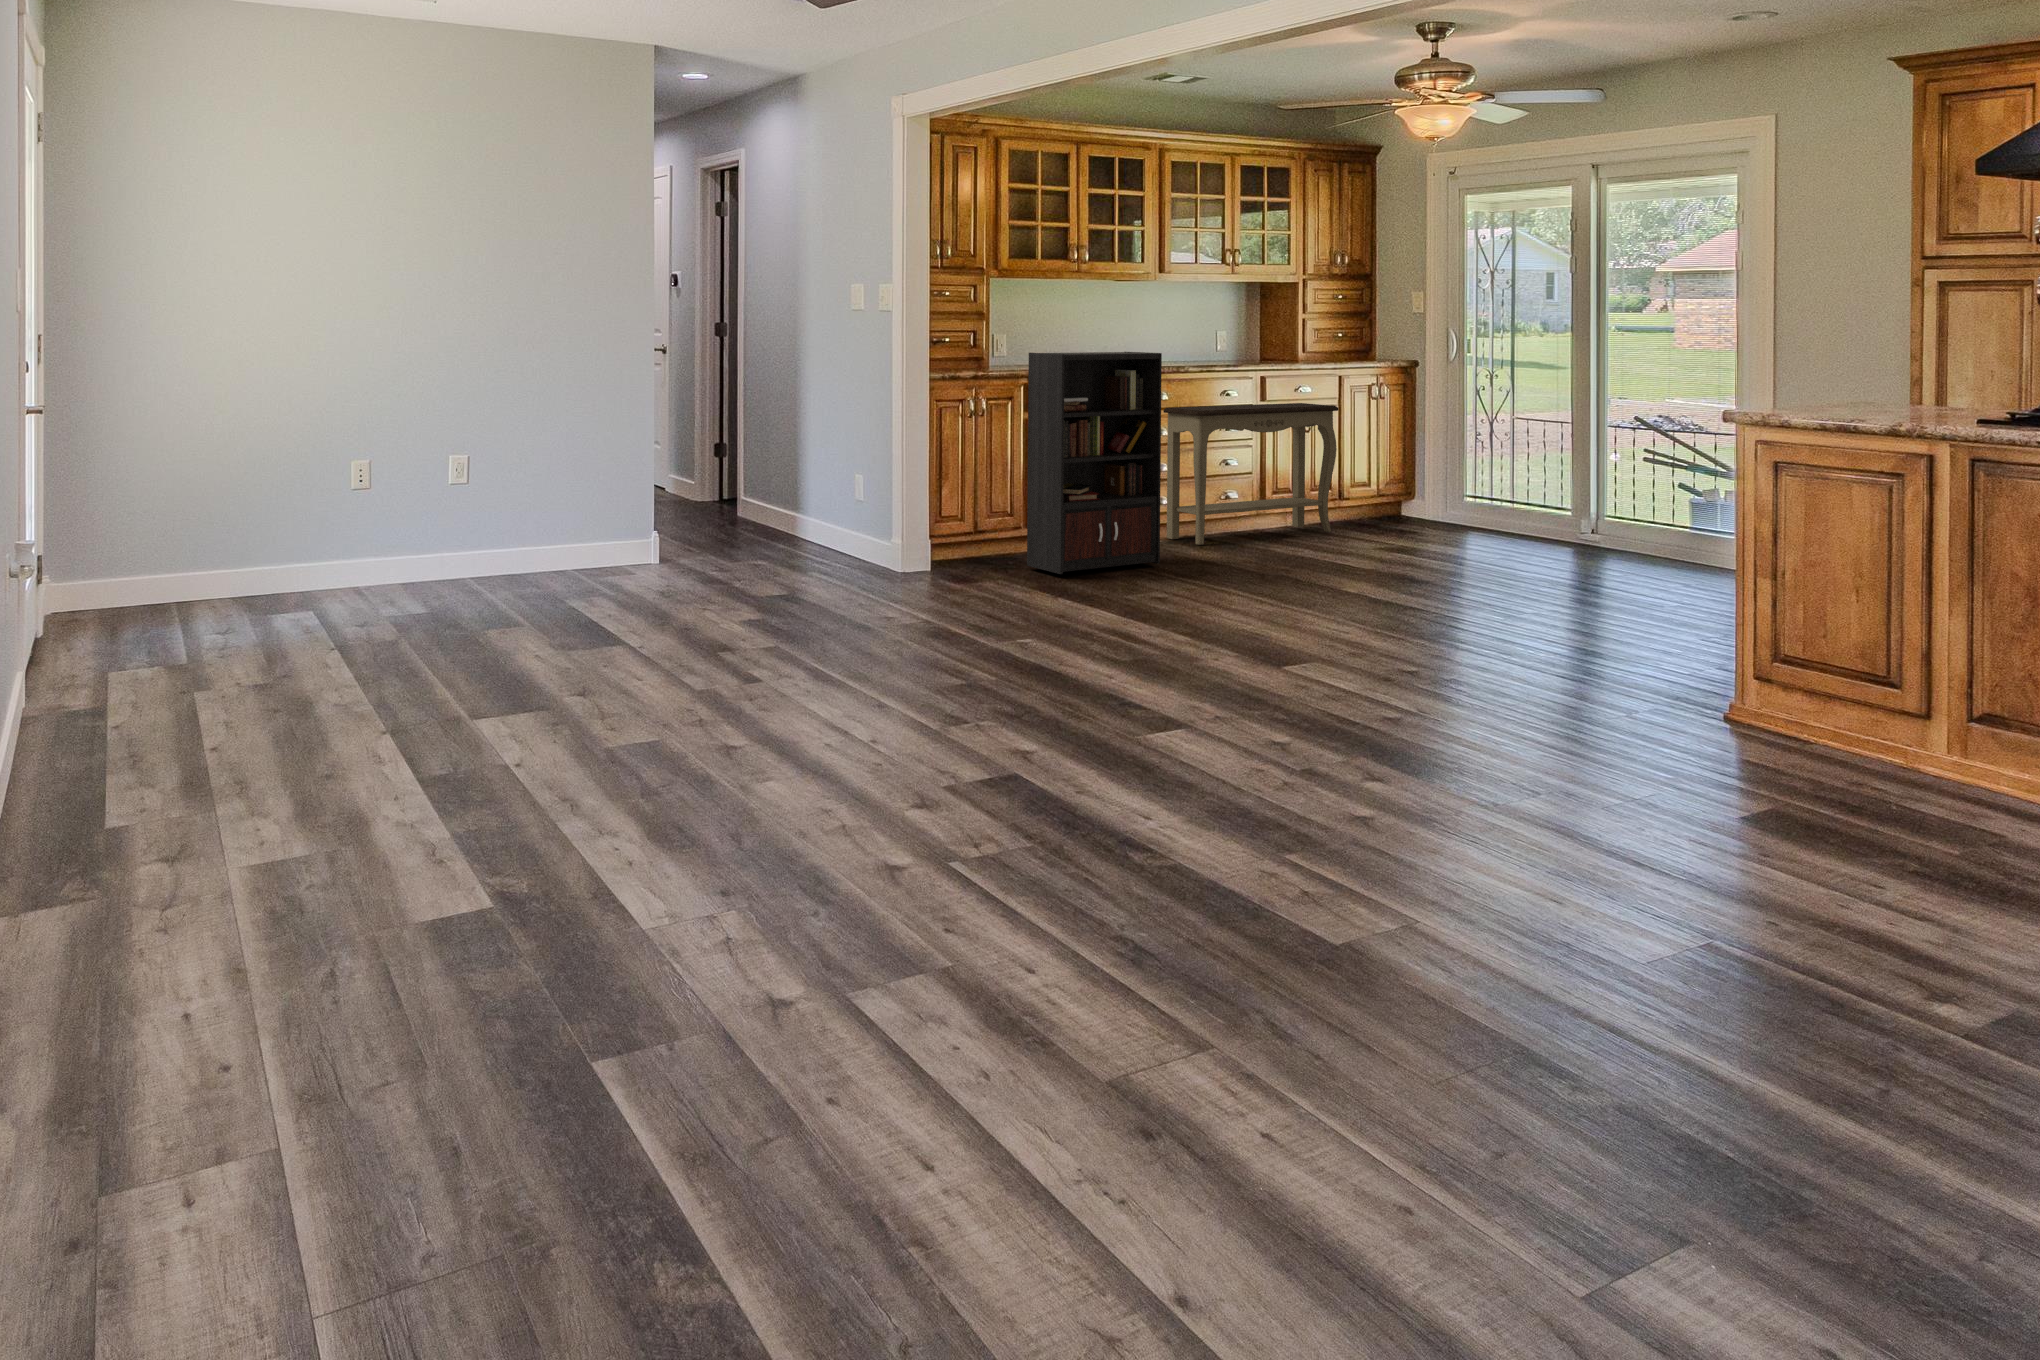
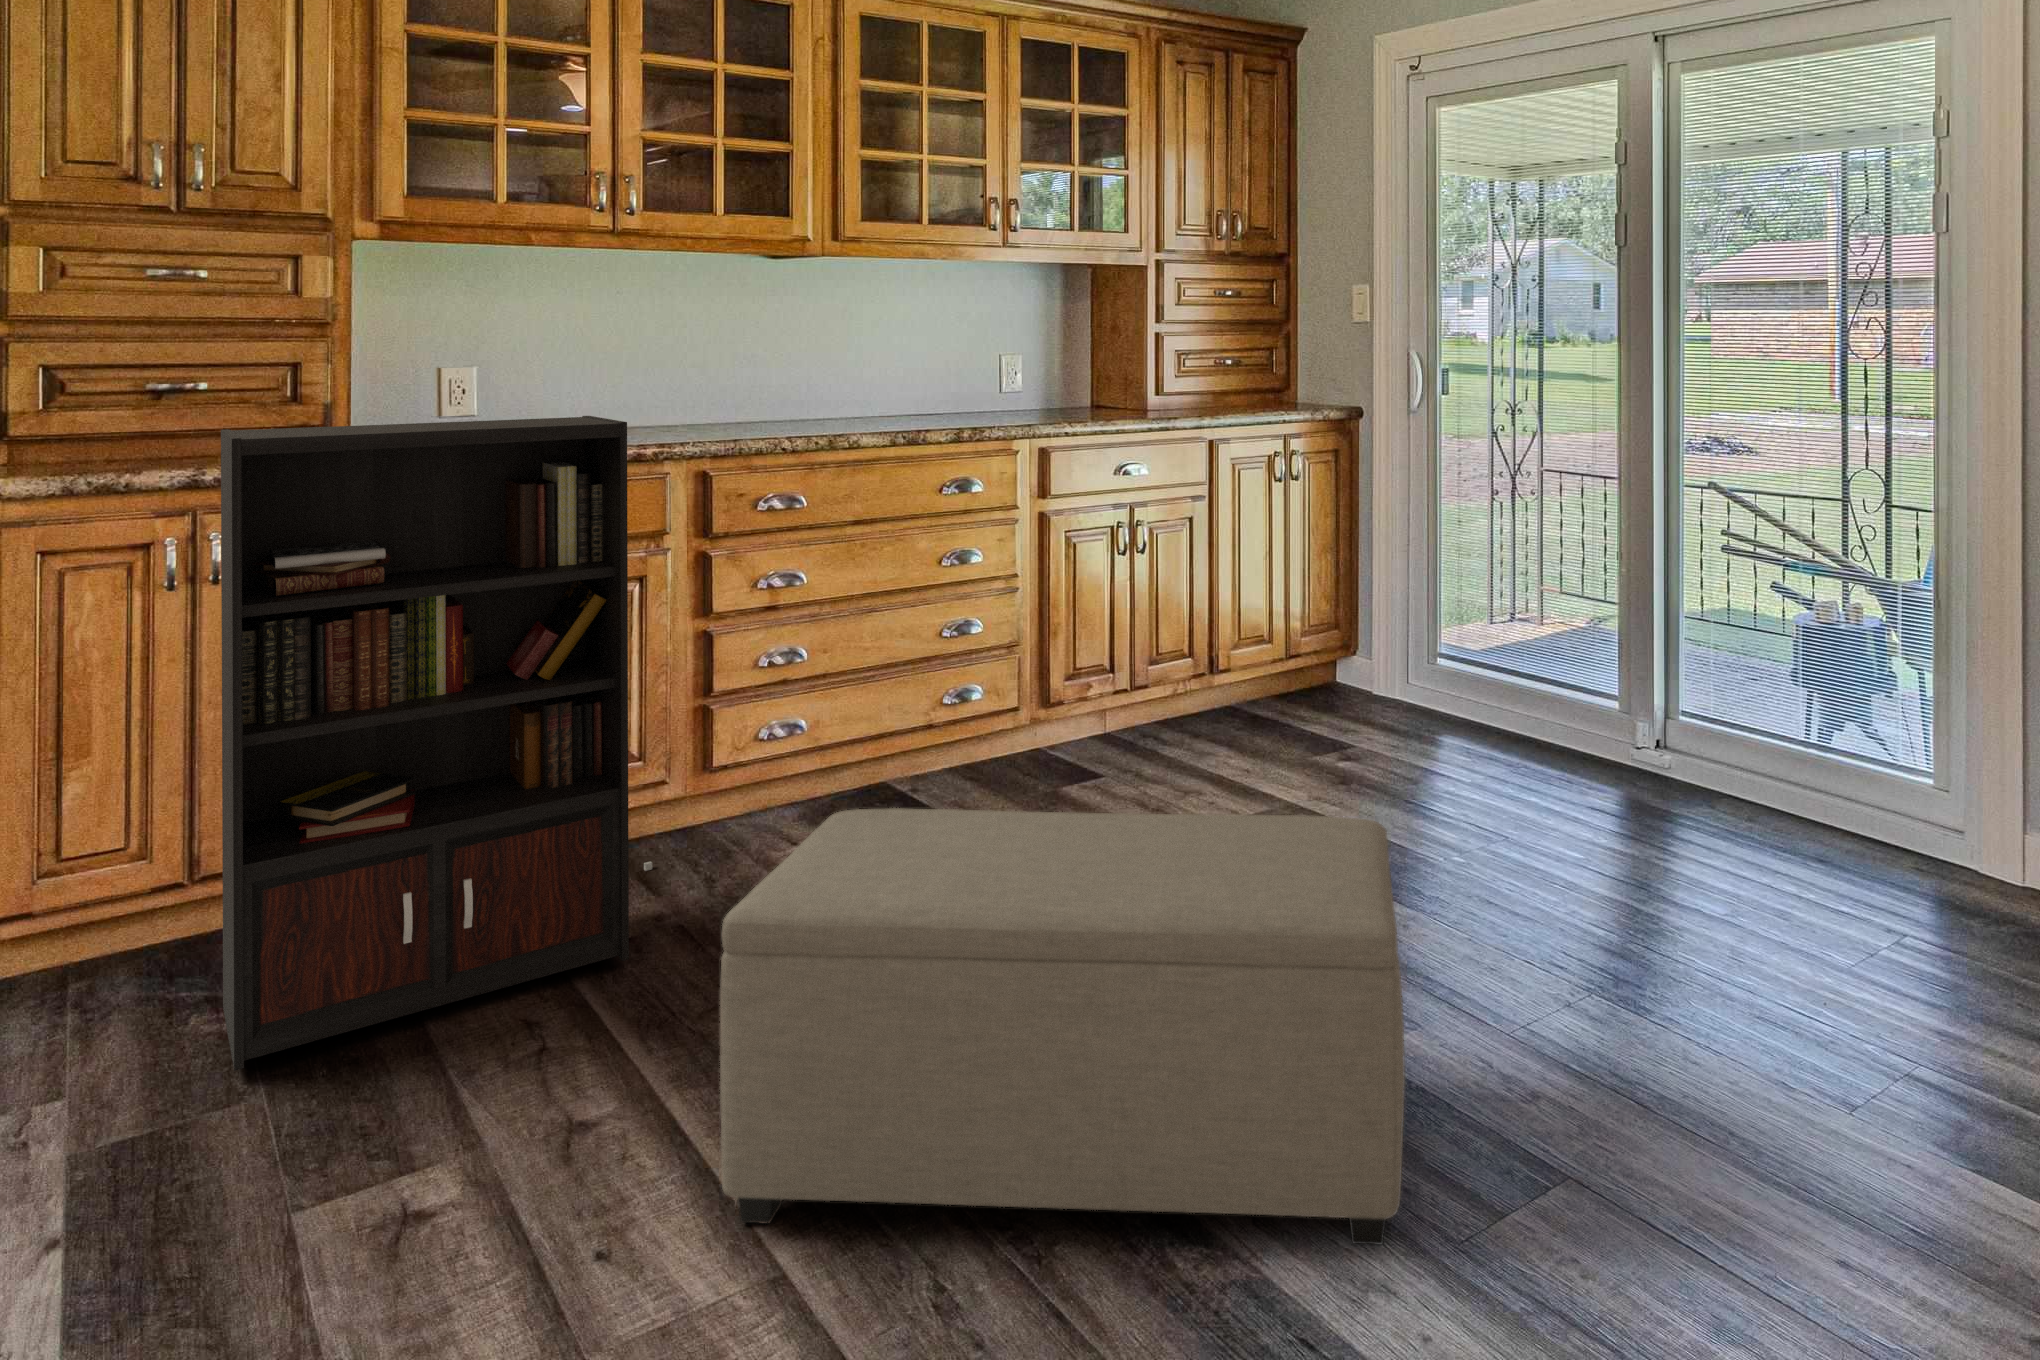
console table: present [1163,403,1339,545] -> none [789,495,1185,834]
ottoman: none [1269,490,1498,611] -> present [720,808,1405,1244]

